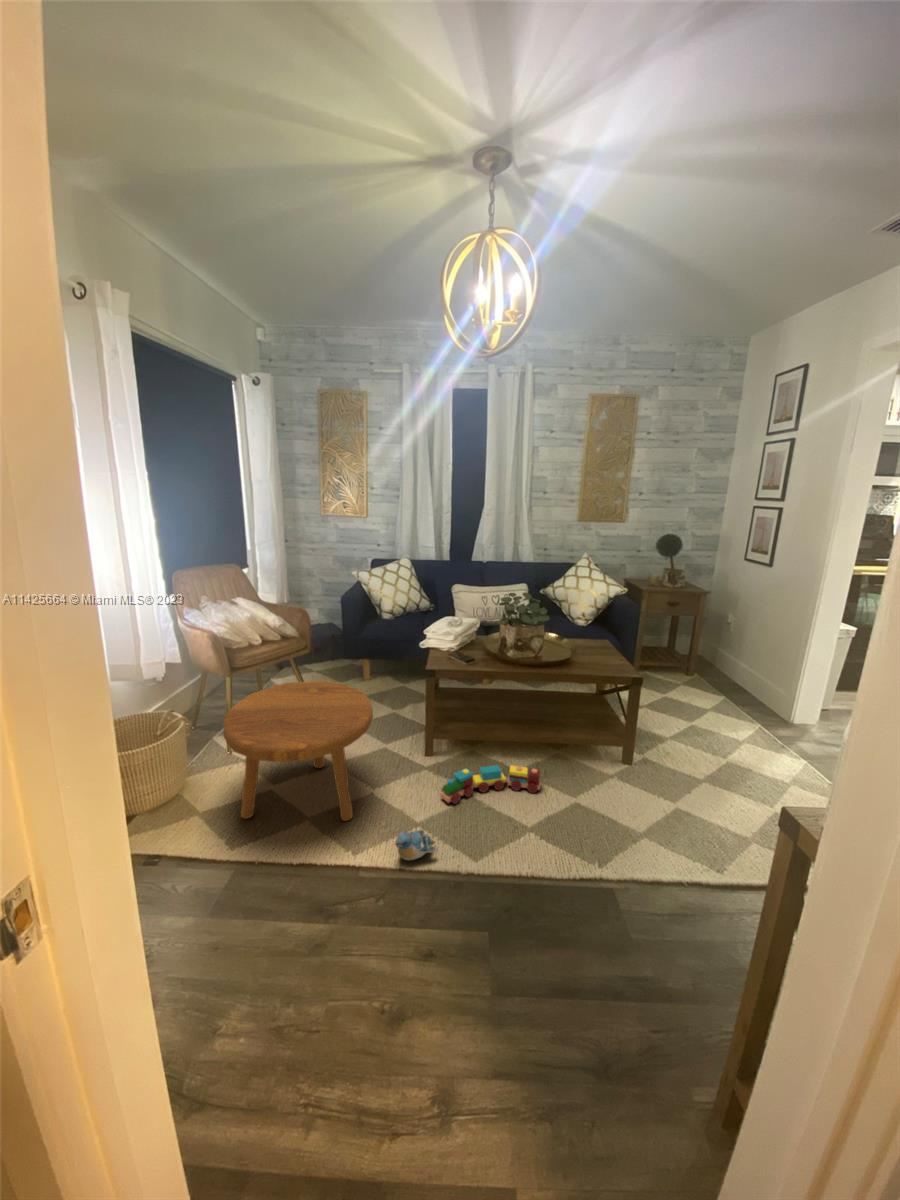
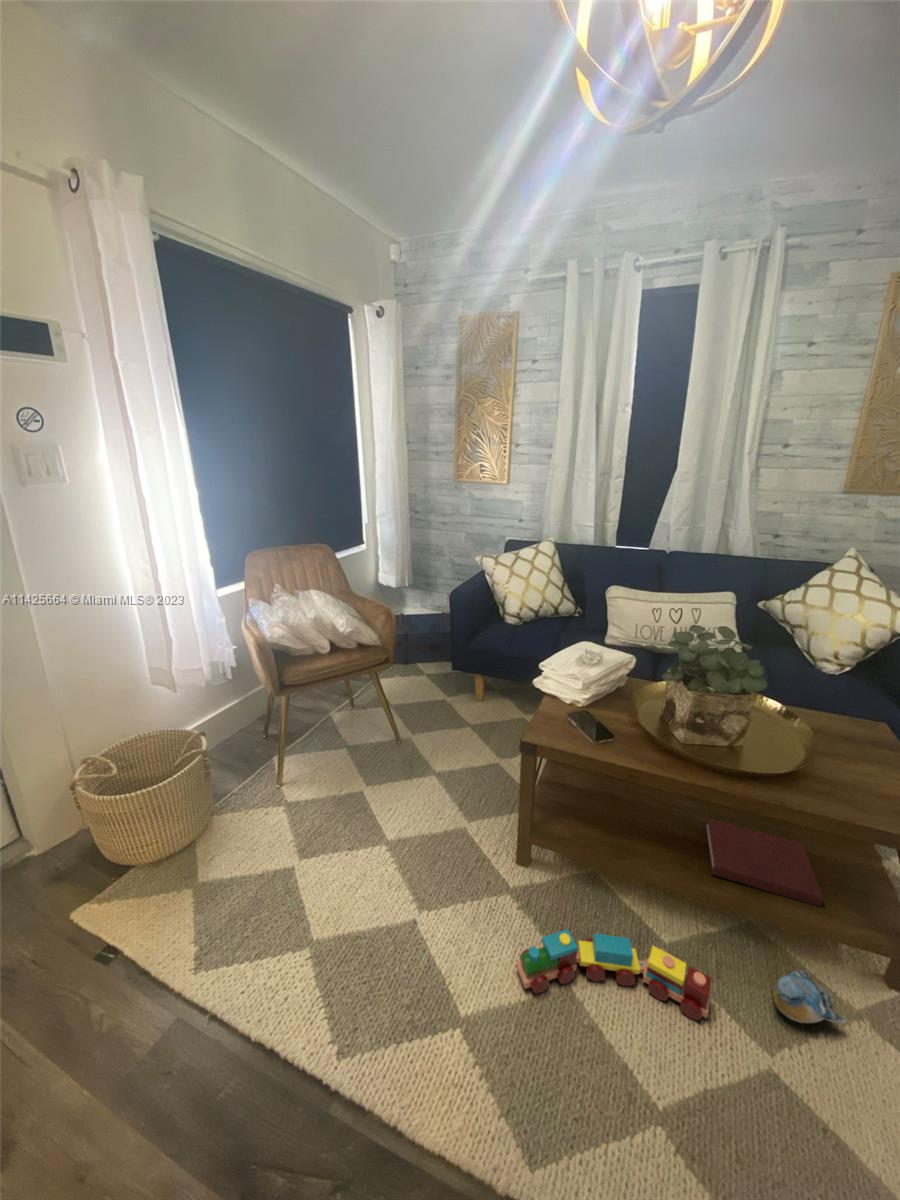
footstool: present [223,681,373,821] -> none [197,722,420,968]
notebook: none [528,704,584,728] -> present [706,818,823,906]
plush toy: present [395,830,437,860] -> present [773,970,846,1023]

